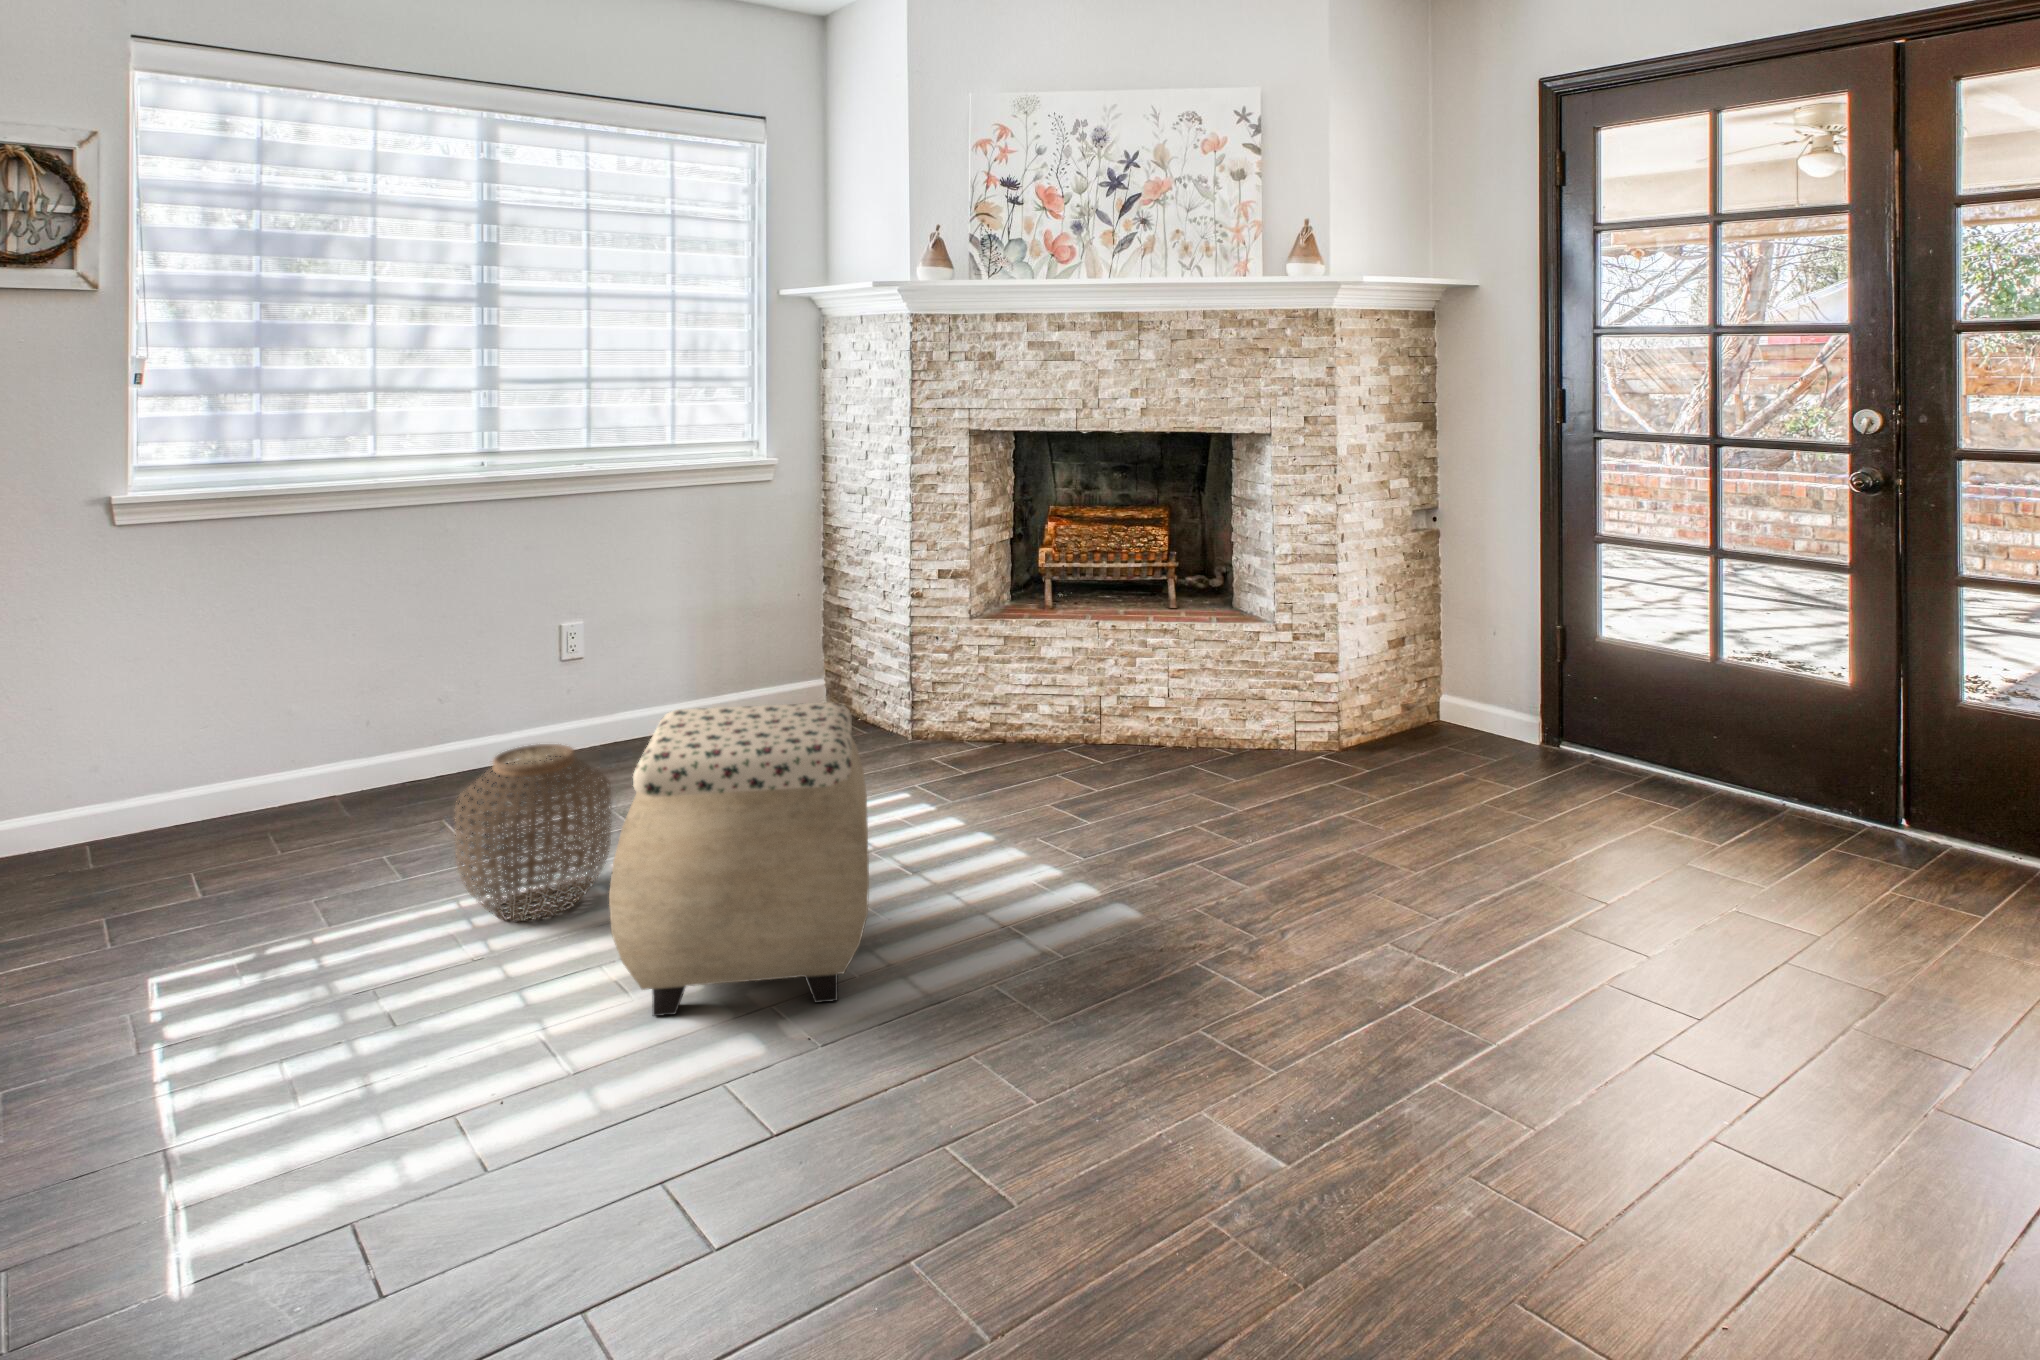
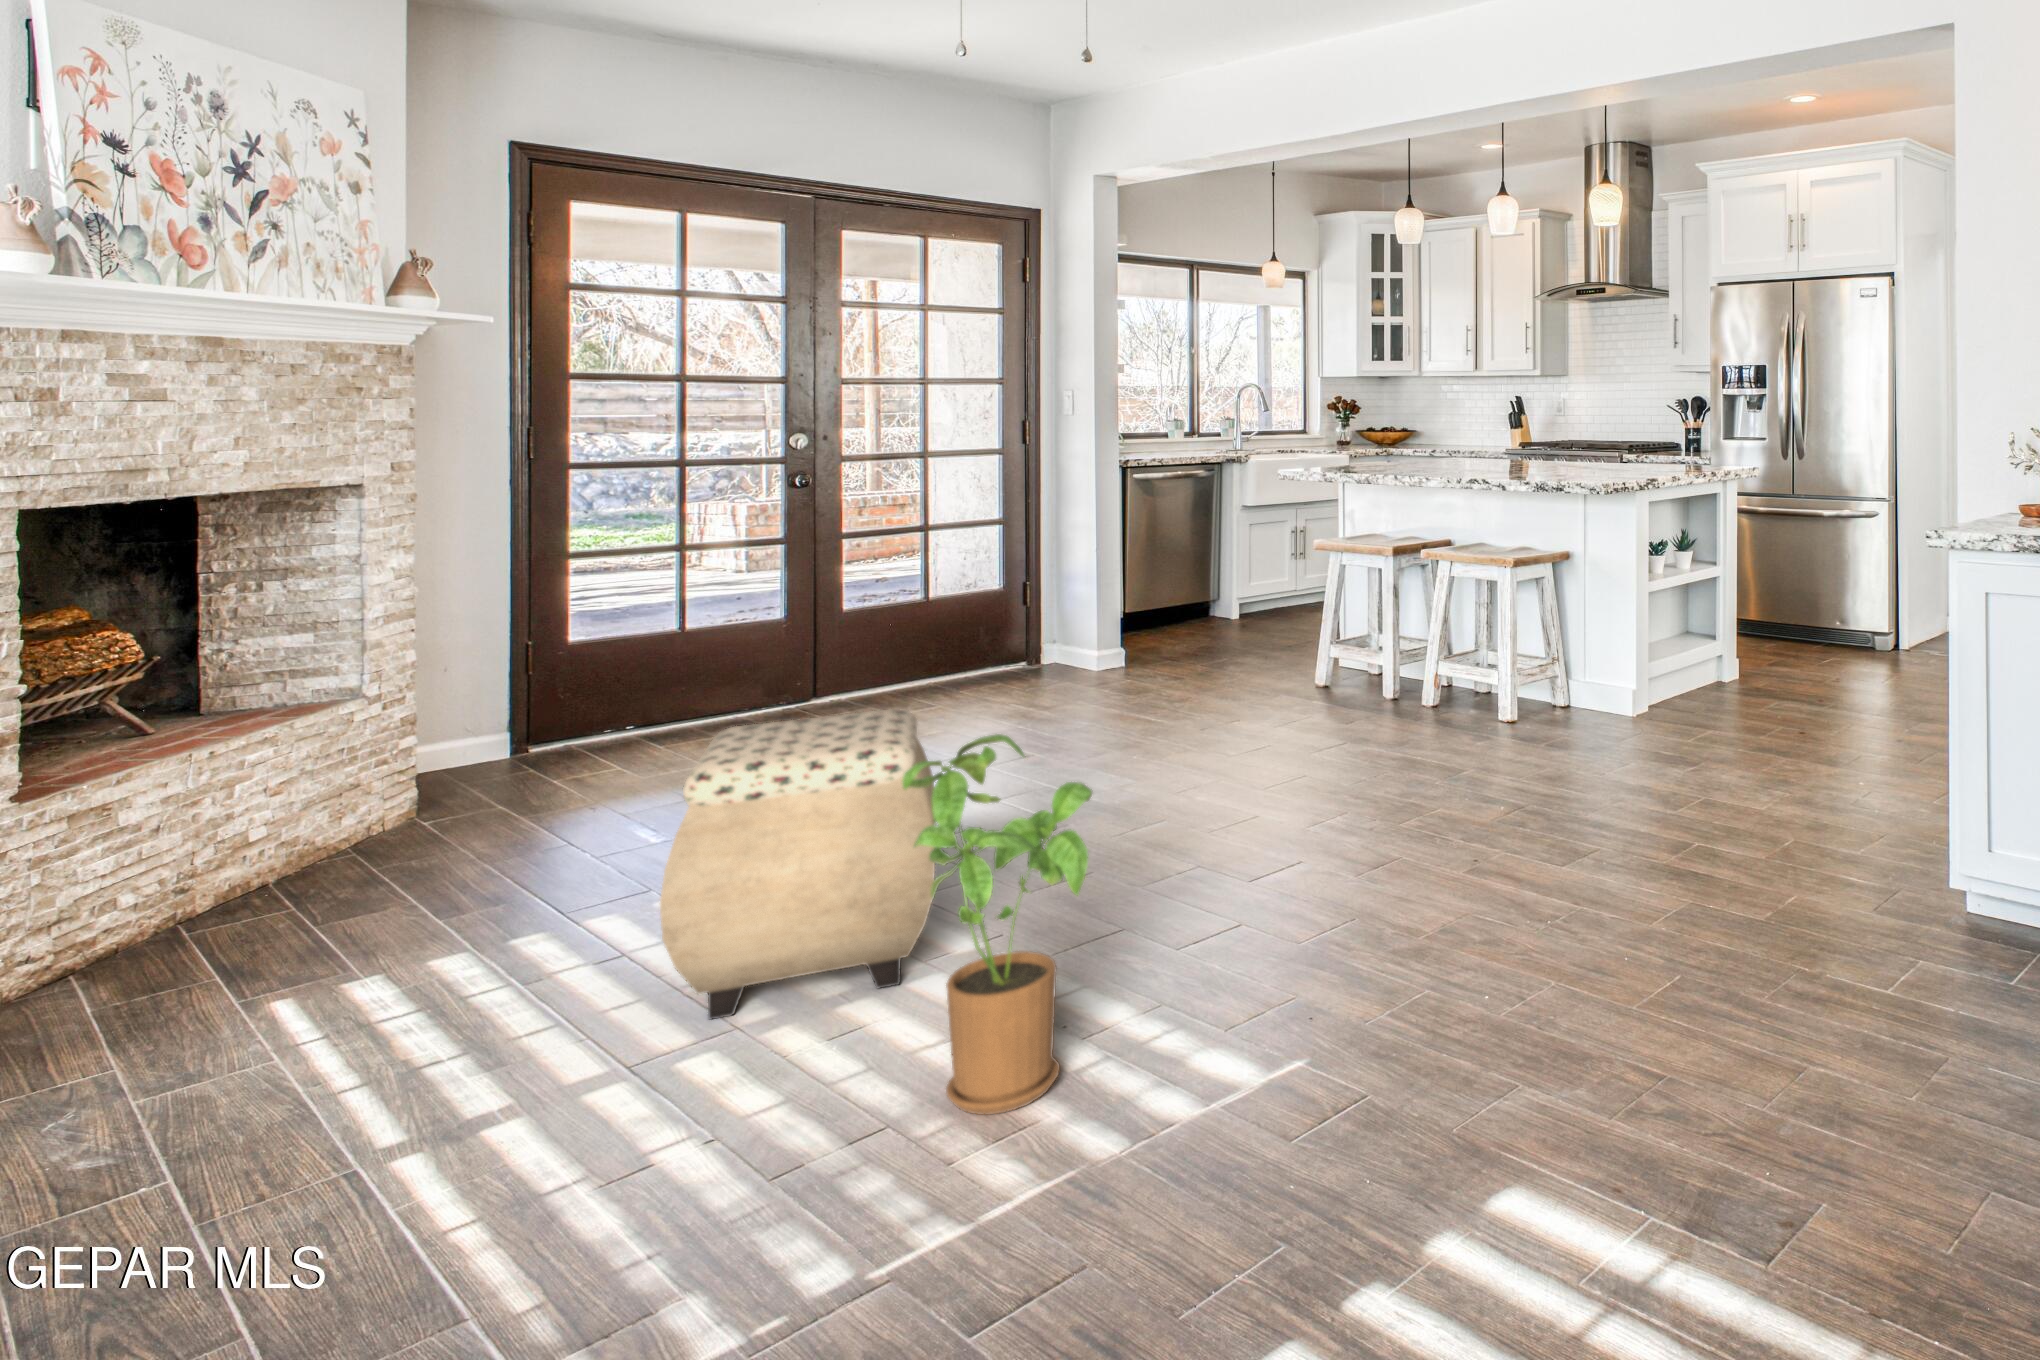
house plant: none [216,739,442,1122] -> present [902,734,1092,1115]
woven basket: present [455,744,611,921] -> none [384,906,638,1171]

